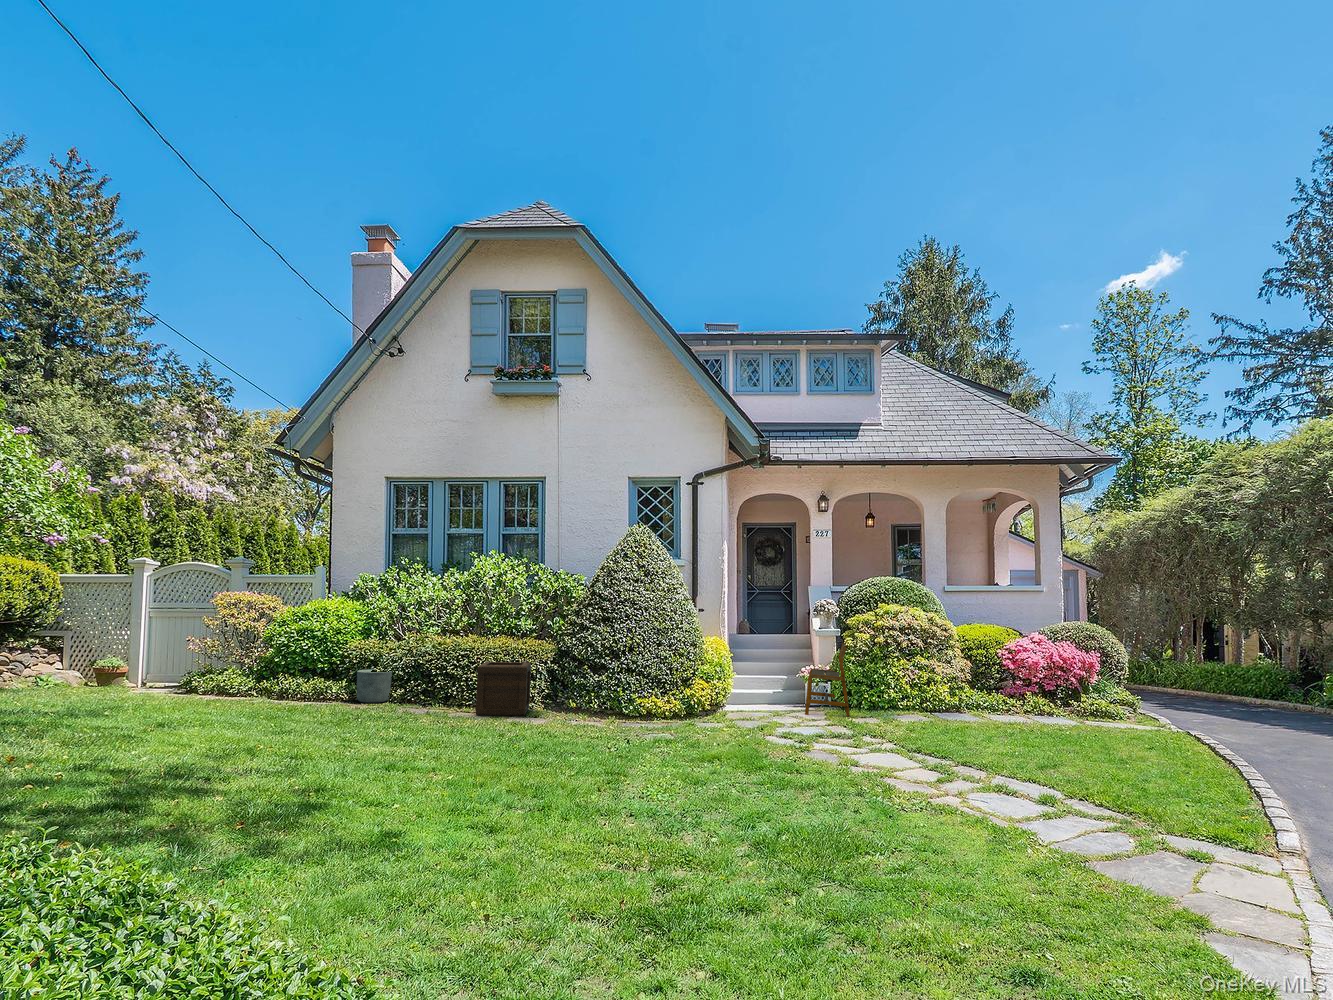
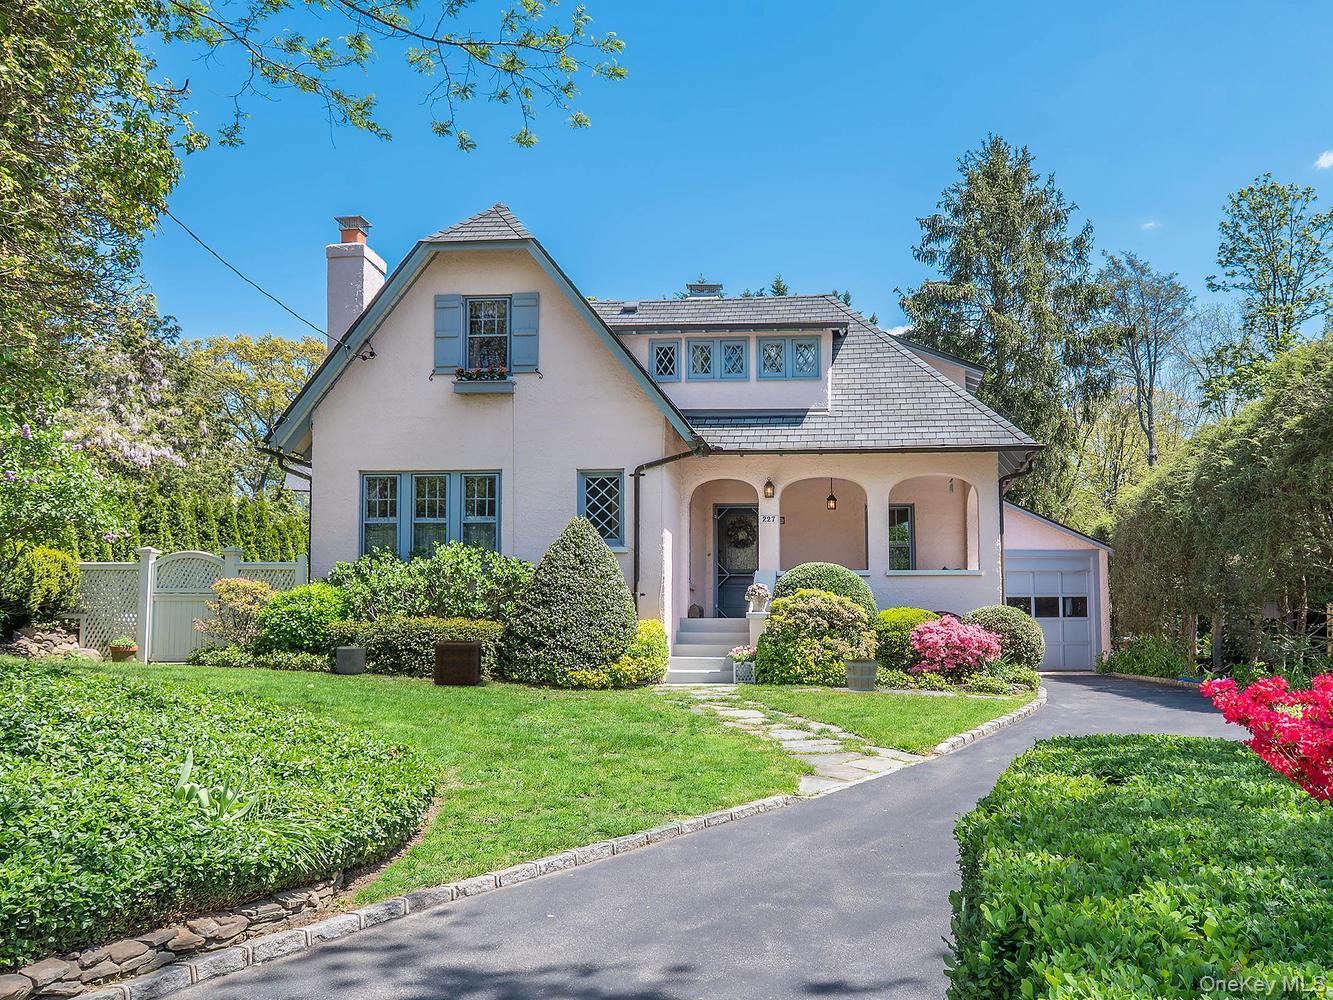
bench: present [805,643,850,716] -> none [720,623,766,686]
wooden bucket: none [945,684,986,722] -> present [844,658,879,691]

